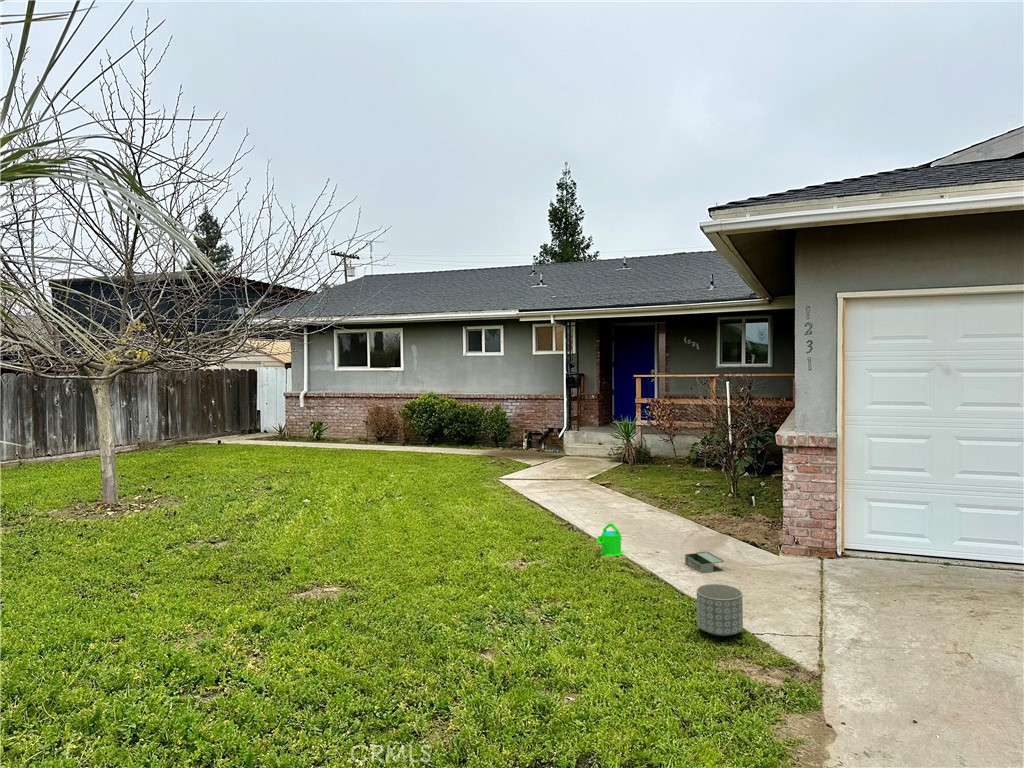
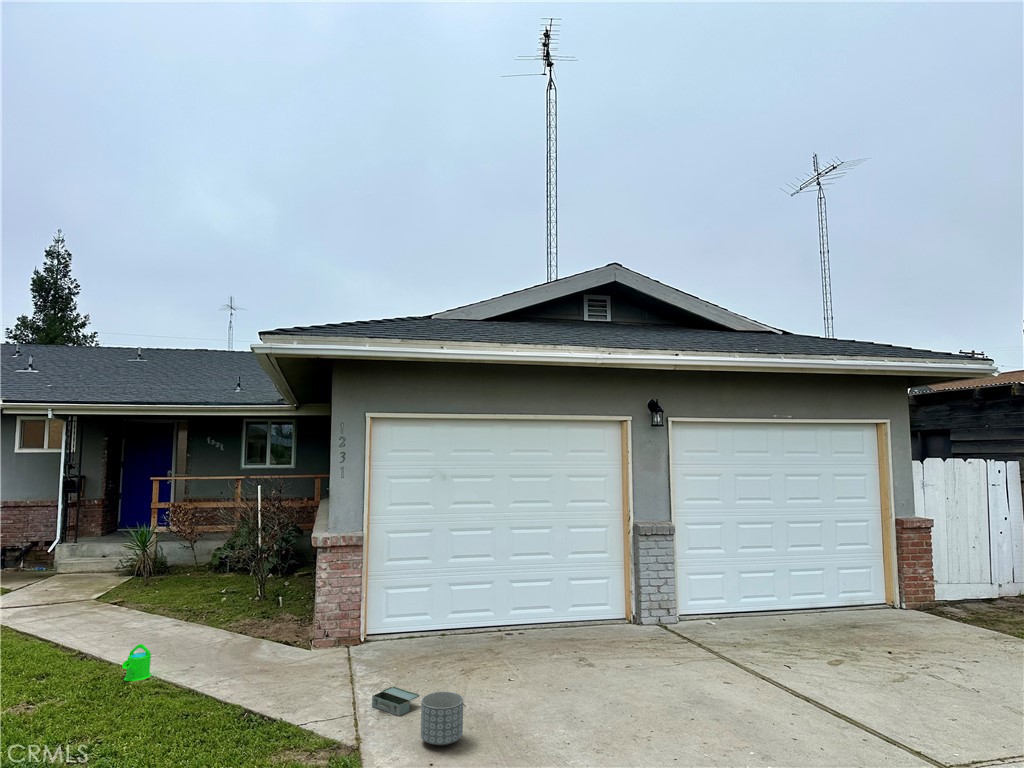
toolbox: present [685,552,724,573] -> present [372,687,419,716]
planter: present [697,584,743,636] -> present [421,692,463,746]

